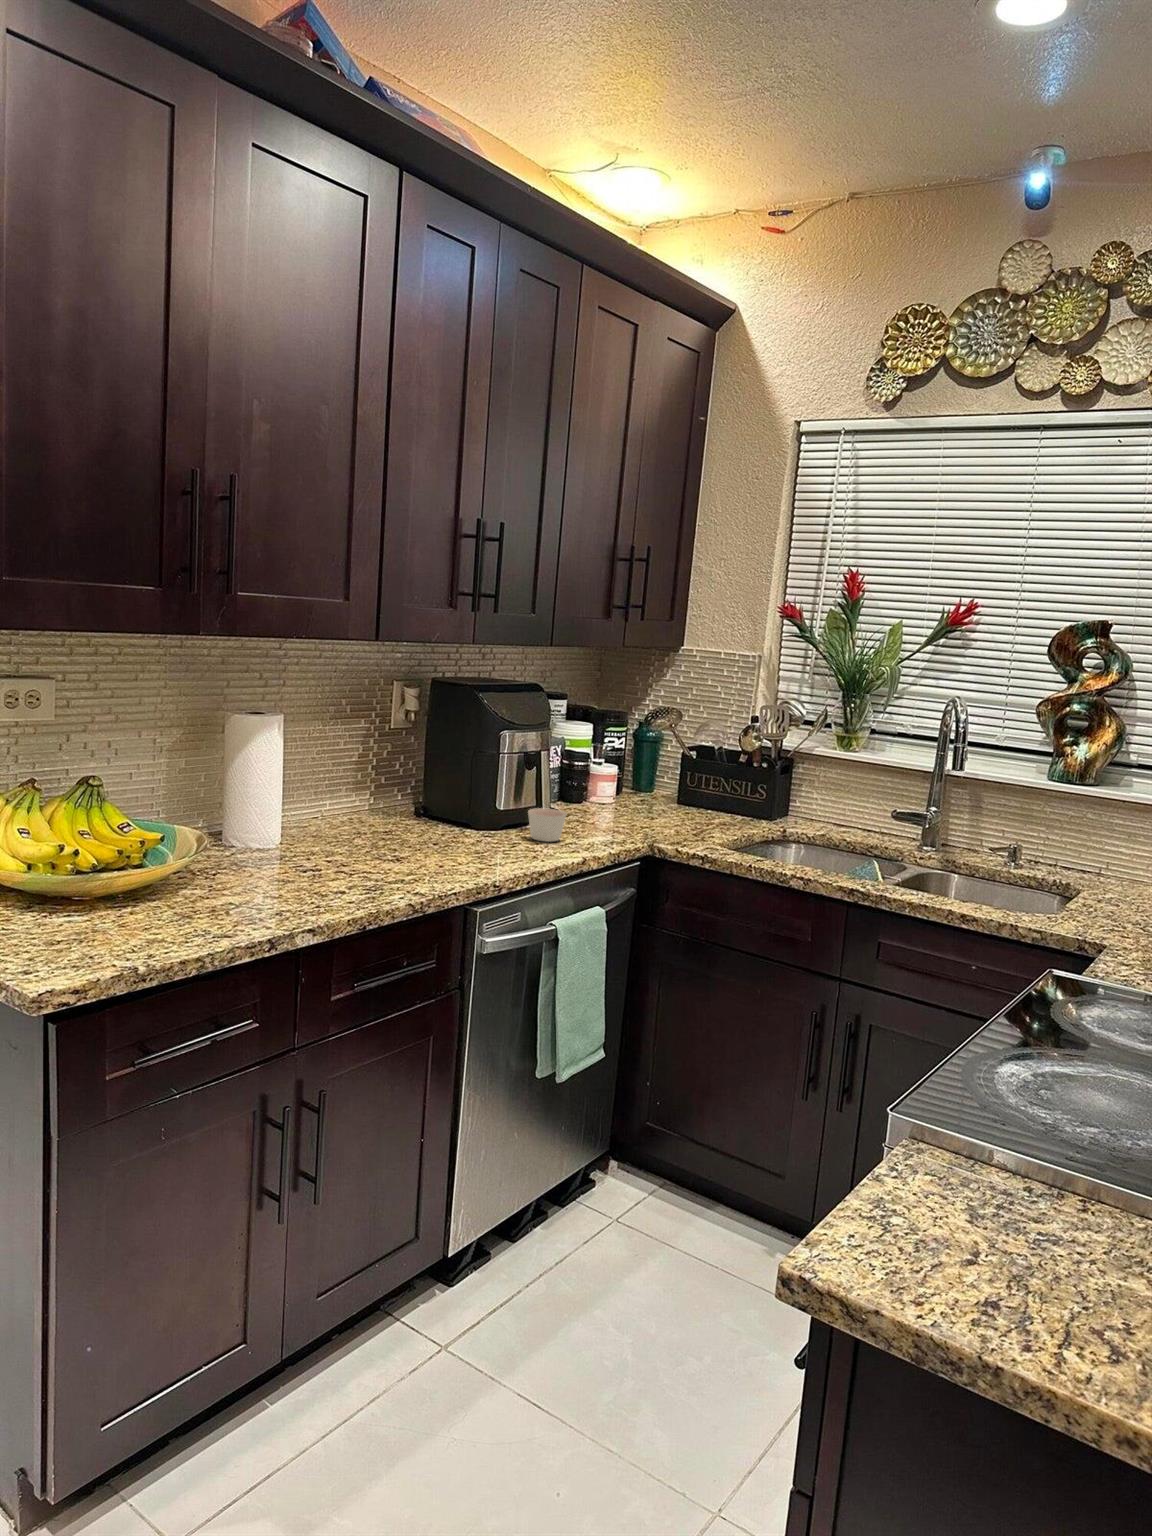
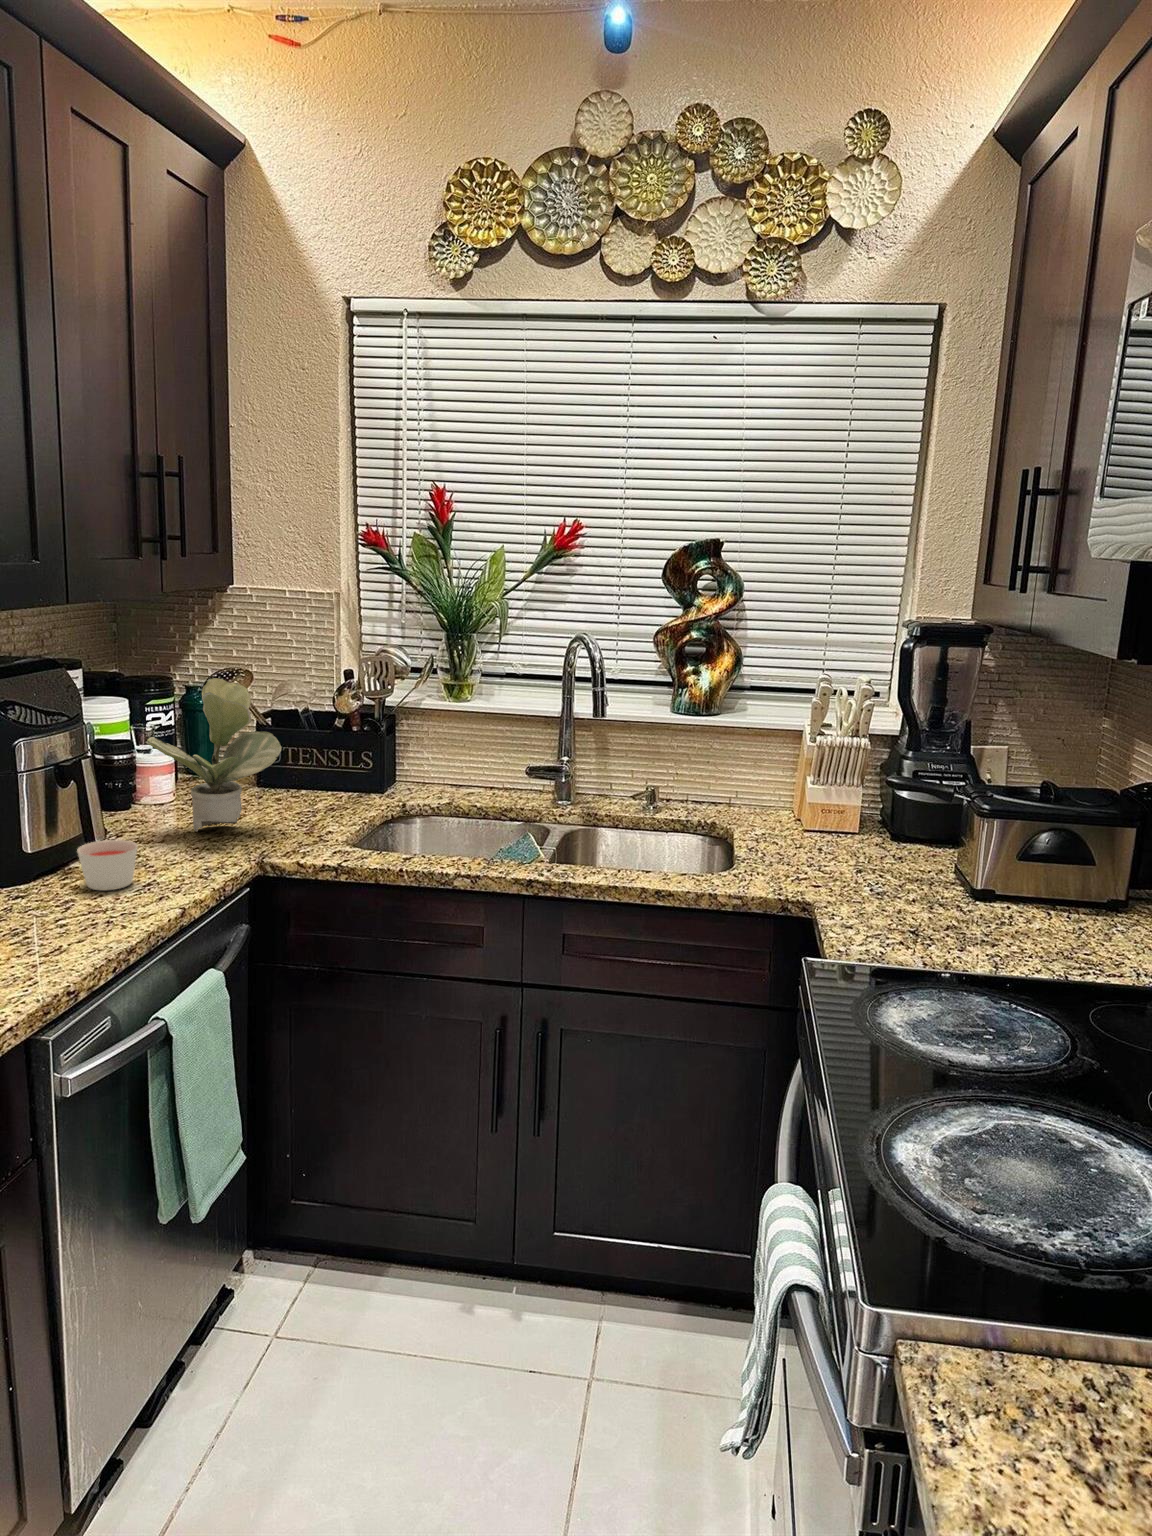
potted plant: none [590,708,685,822] -> present [145,678,282,832]

